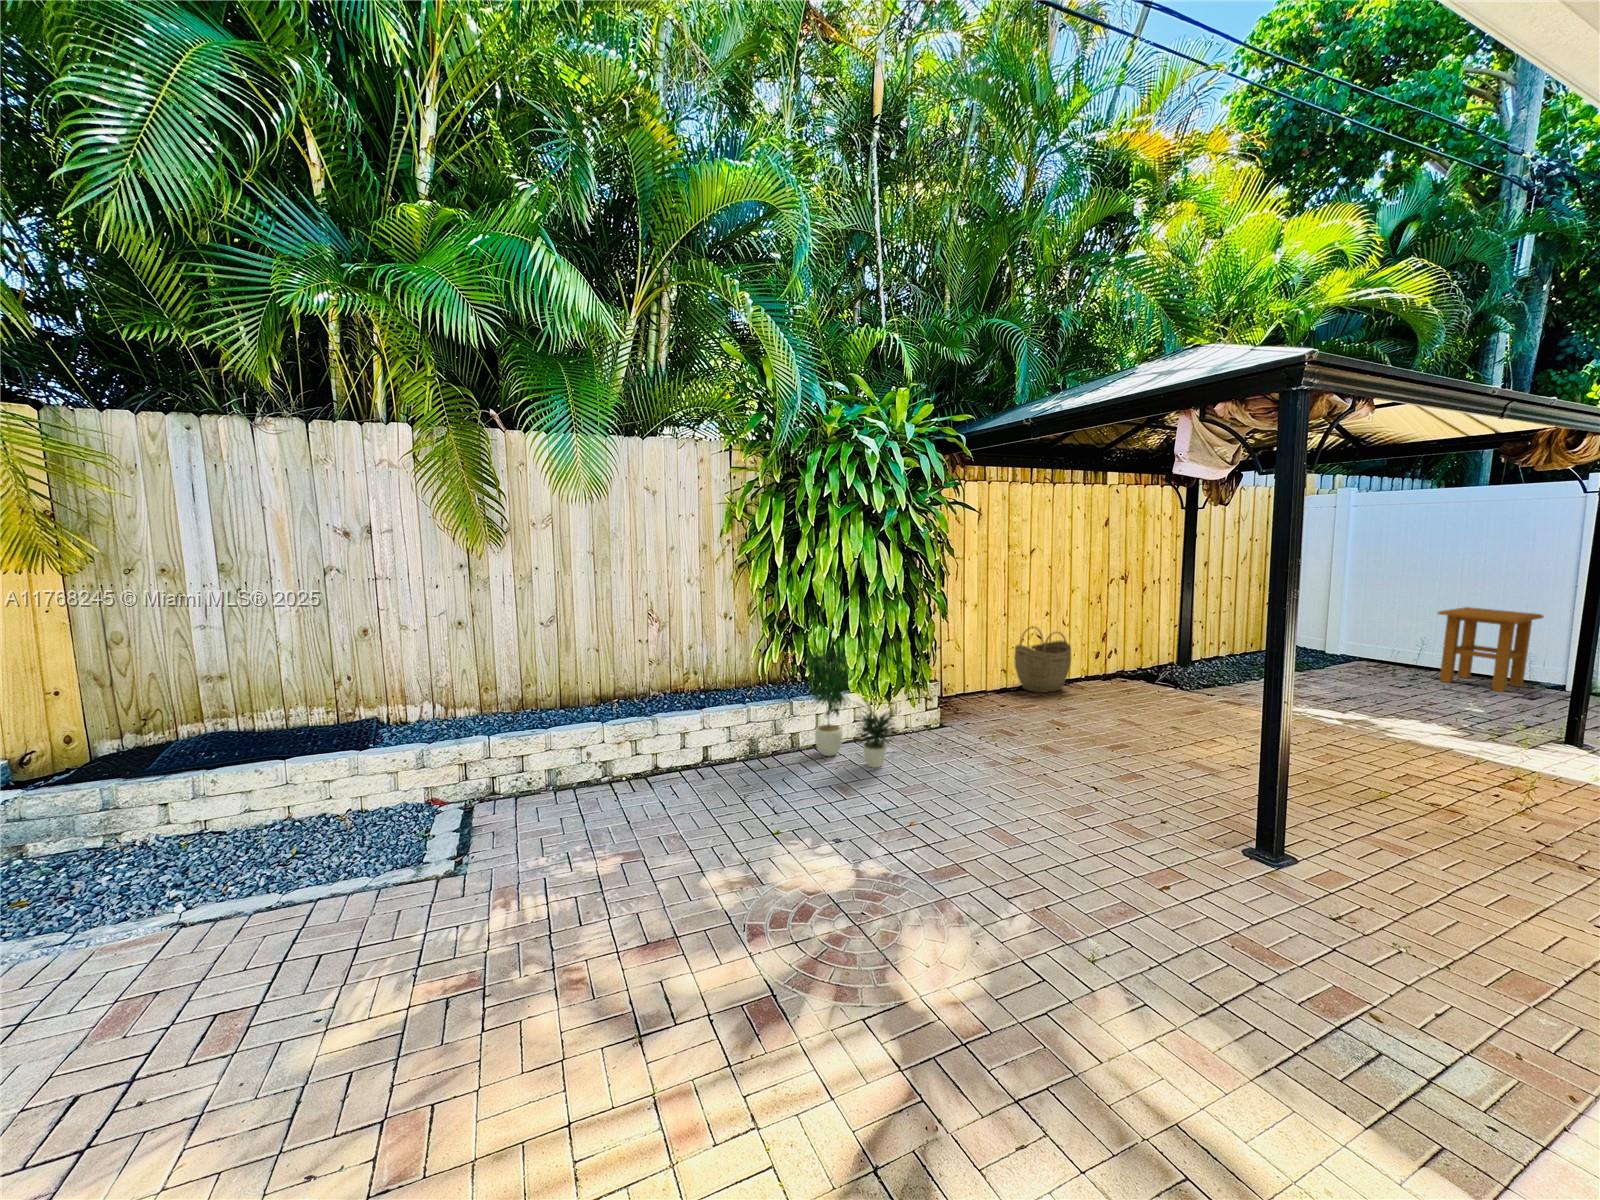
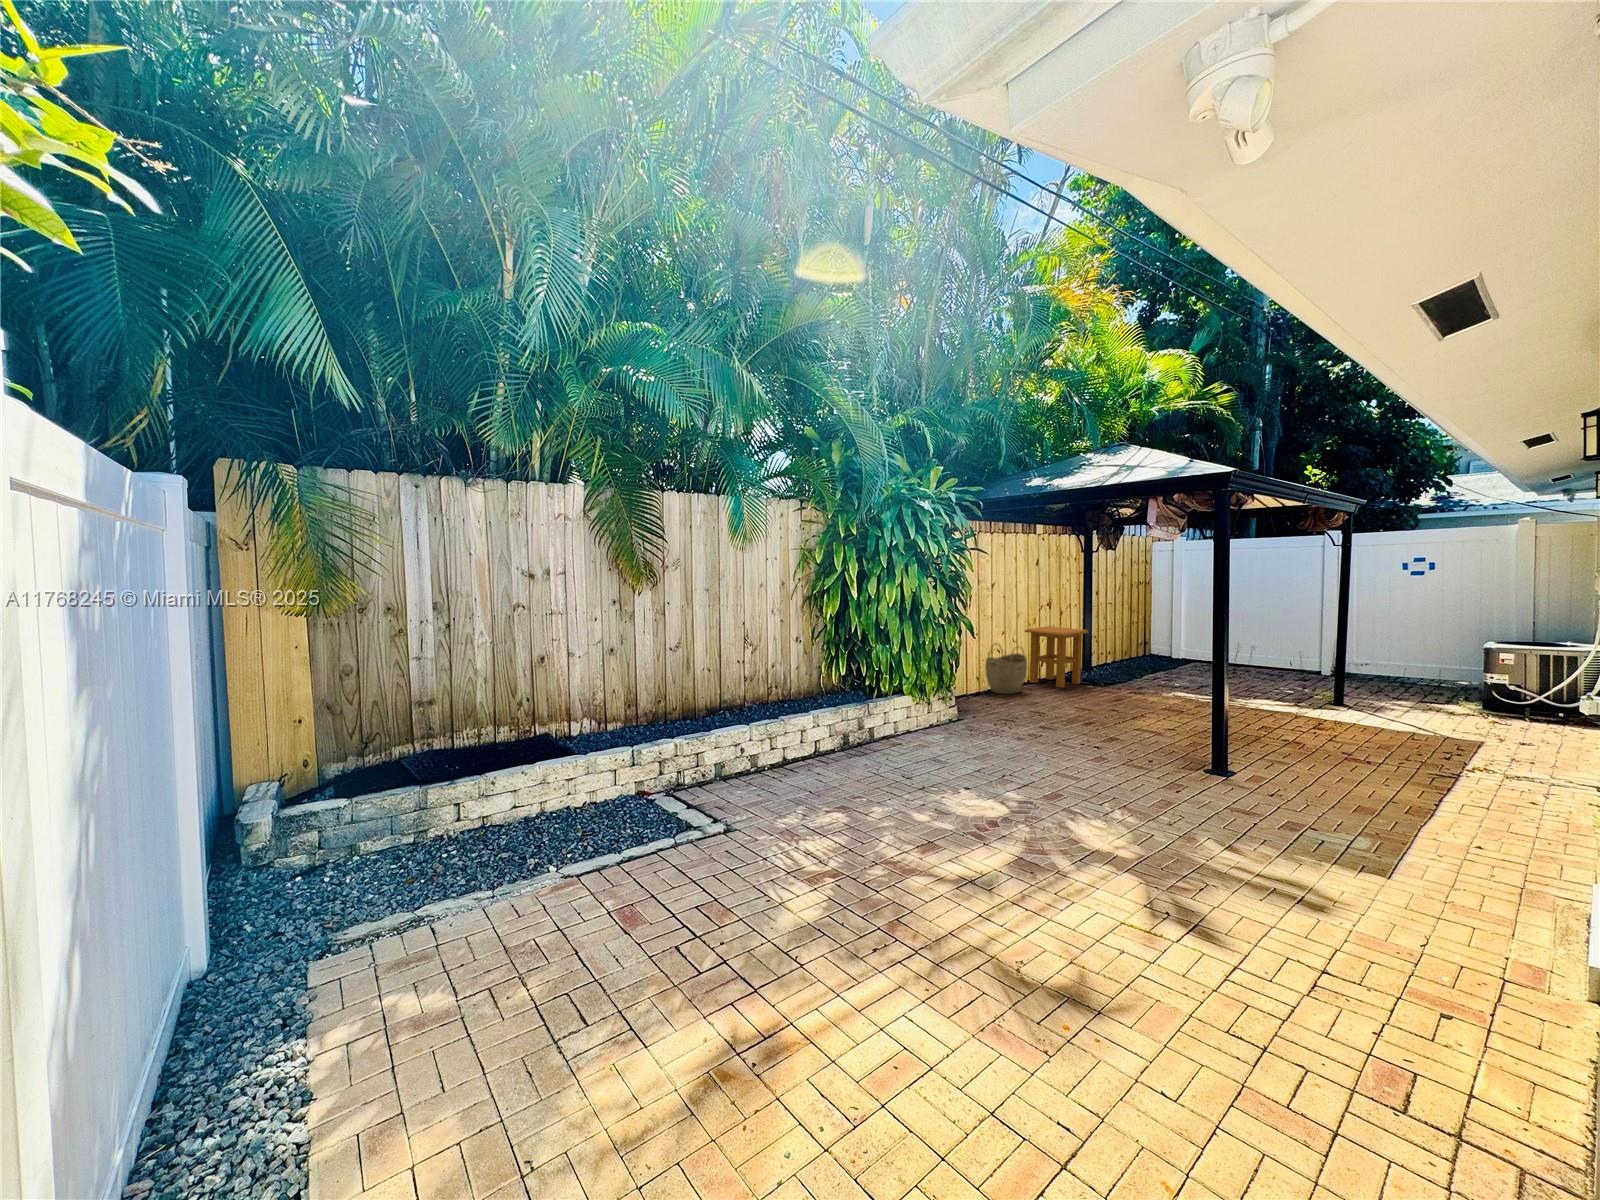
side table: present [1438,607,1544,692] -> present [1025,626,1088,688]
potted plant: present [805,648,897,768] -> none [883,654,964,748]

